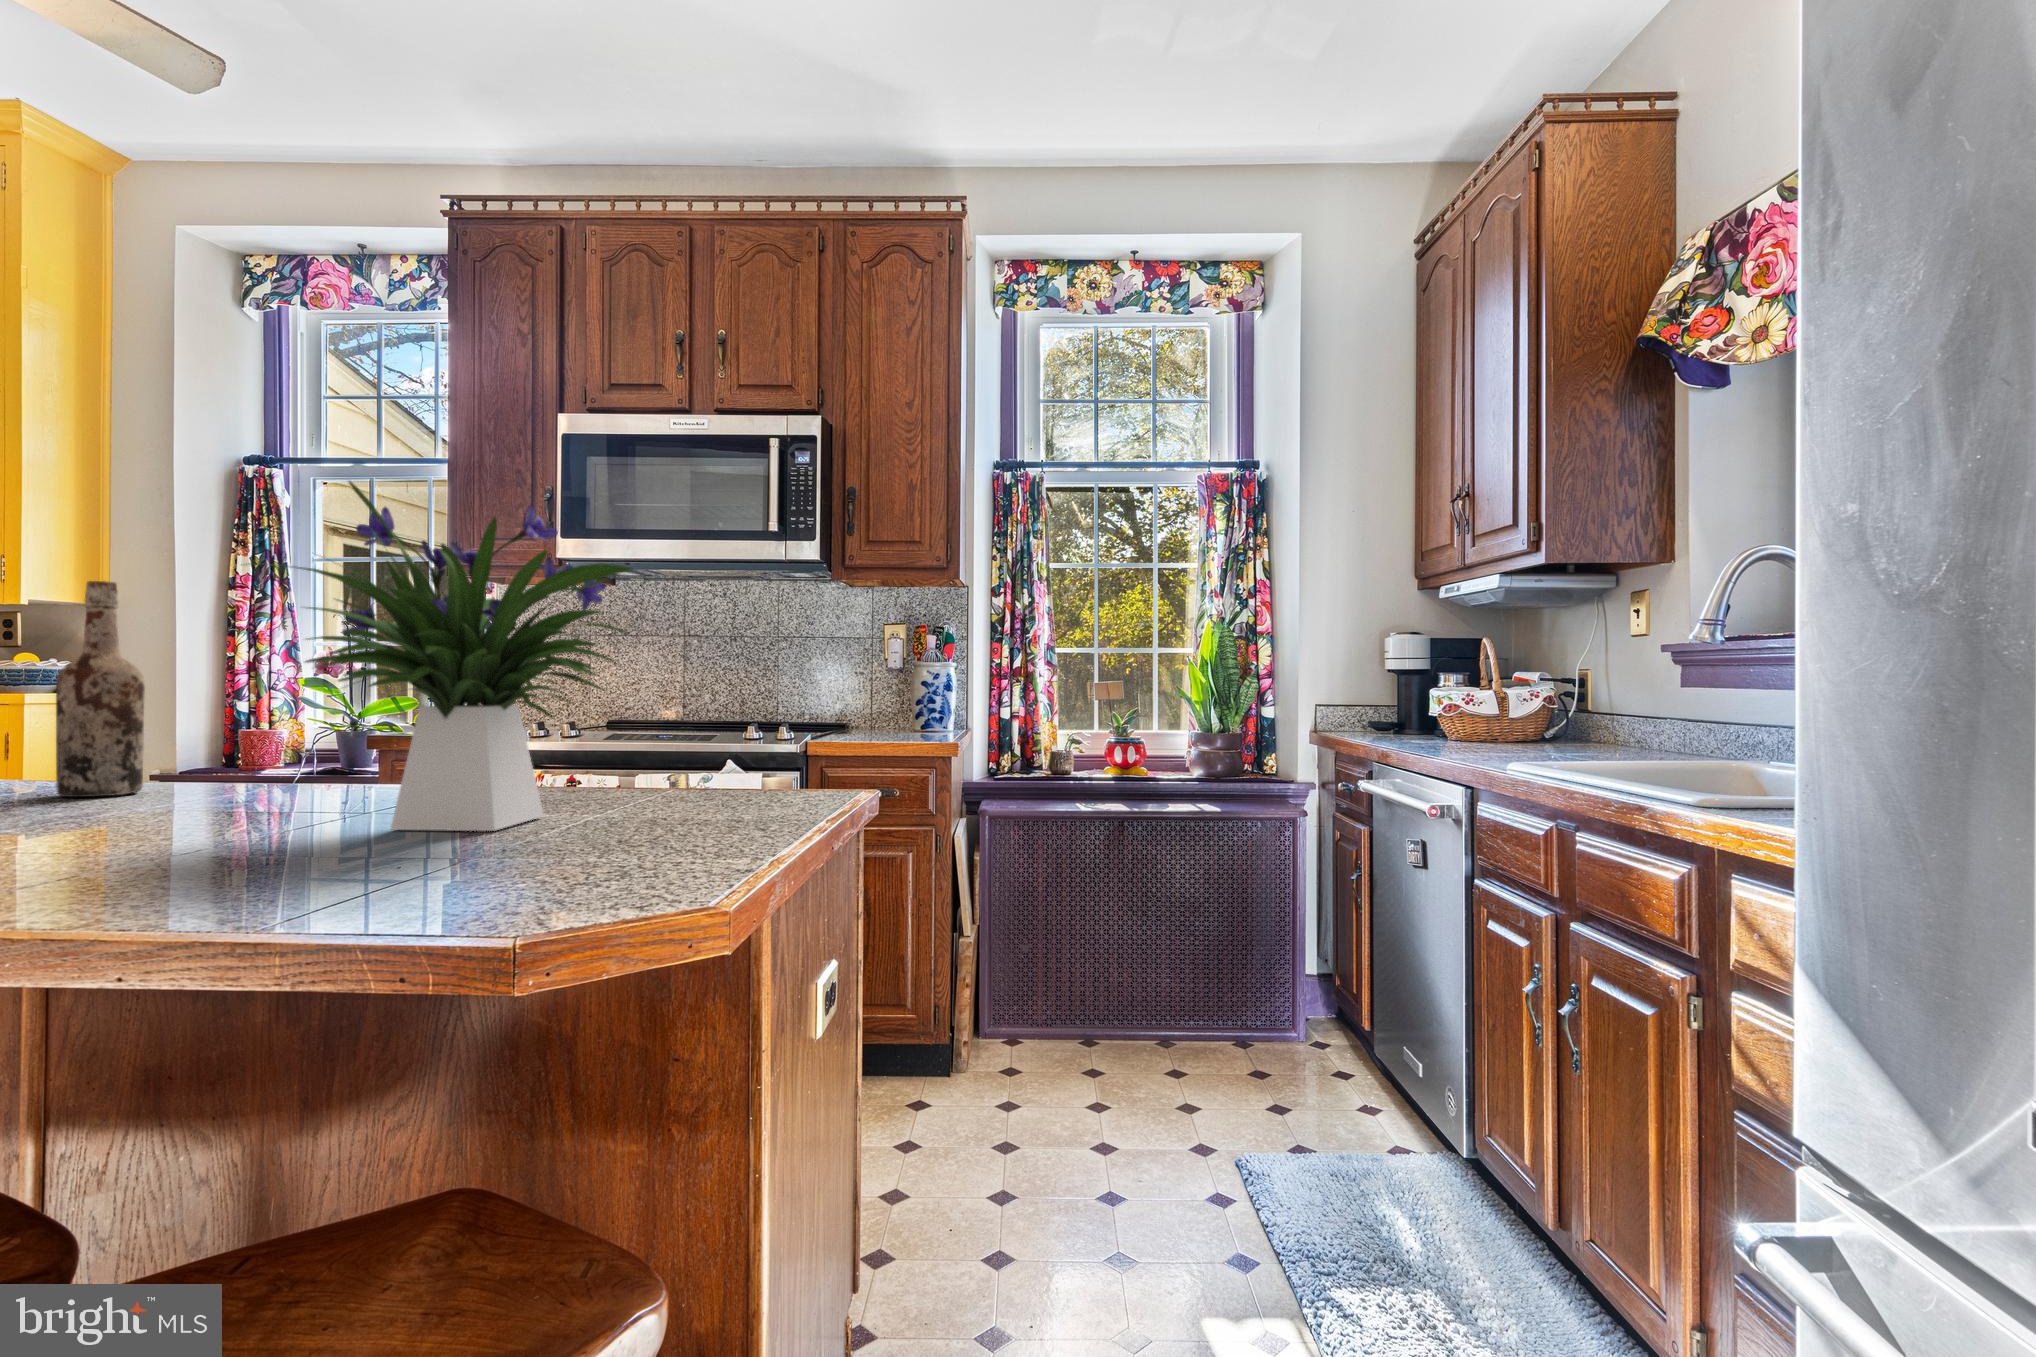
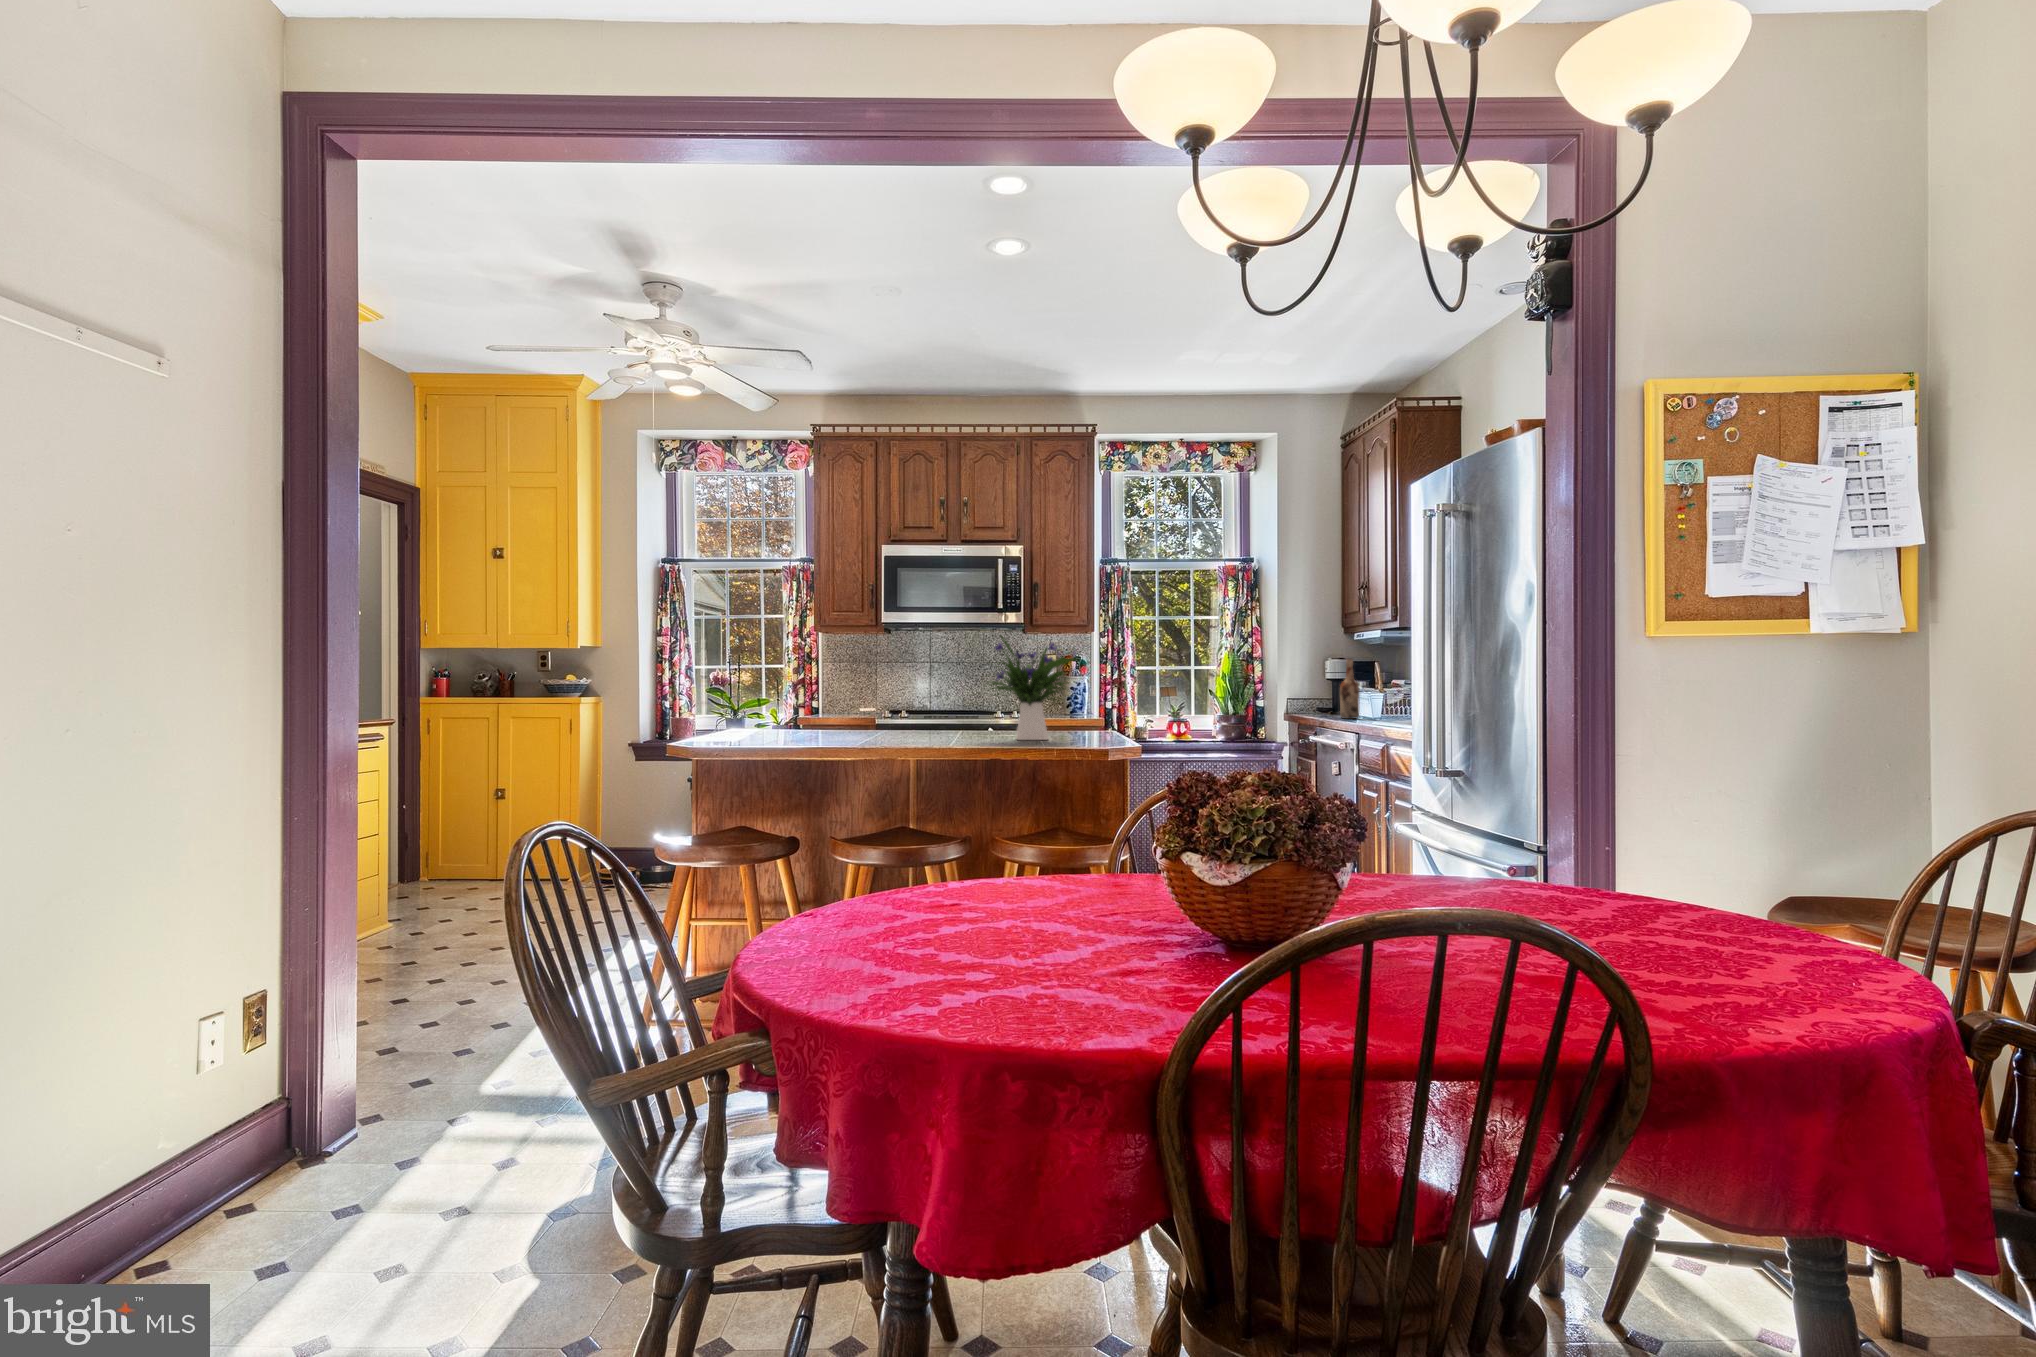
wine bottle: present [56,581,145,797] -> present [1340,658,1360,719]

